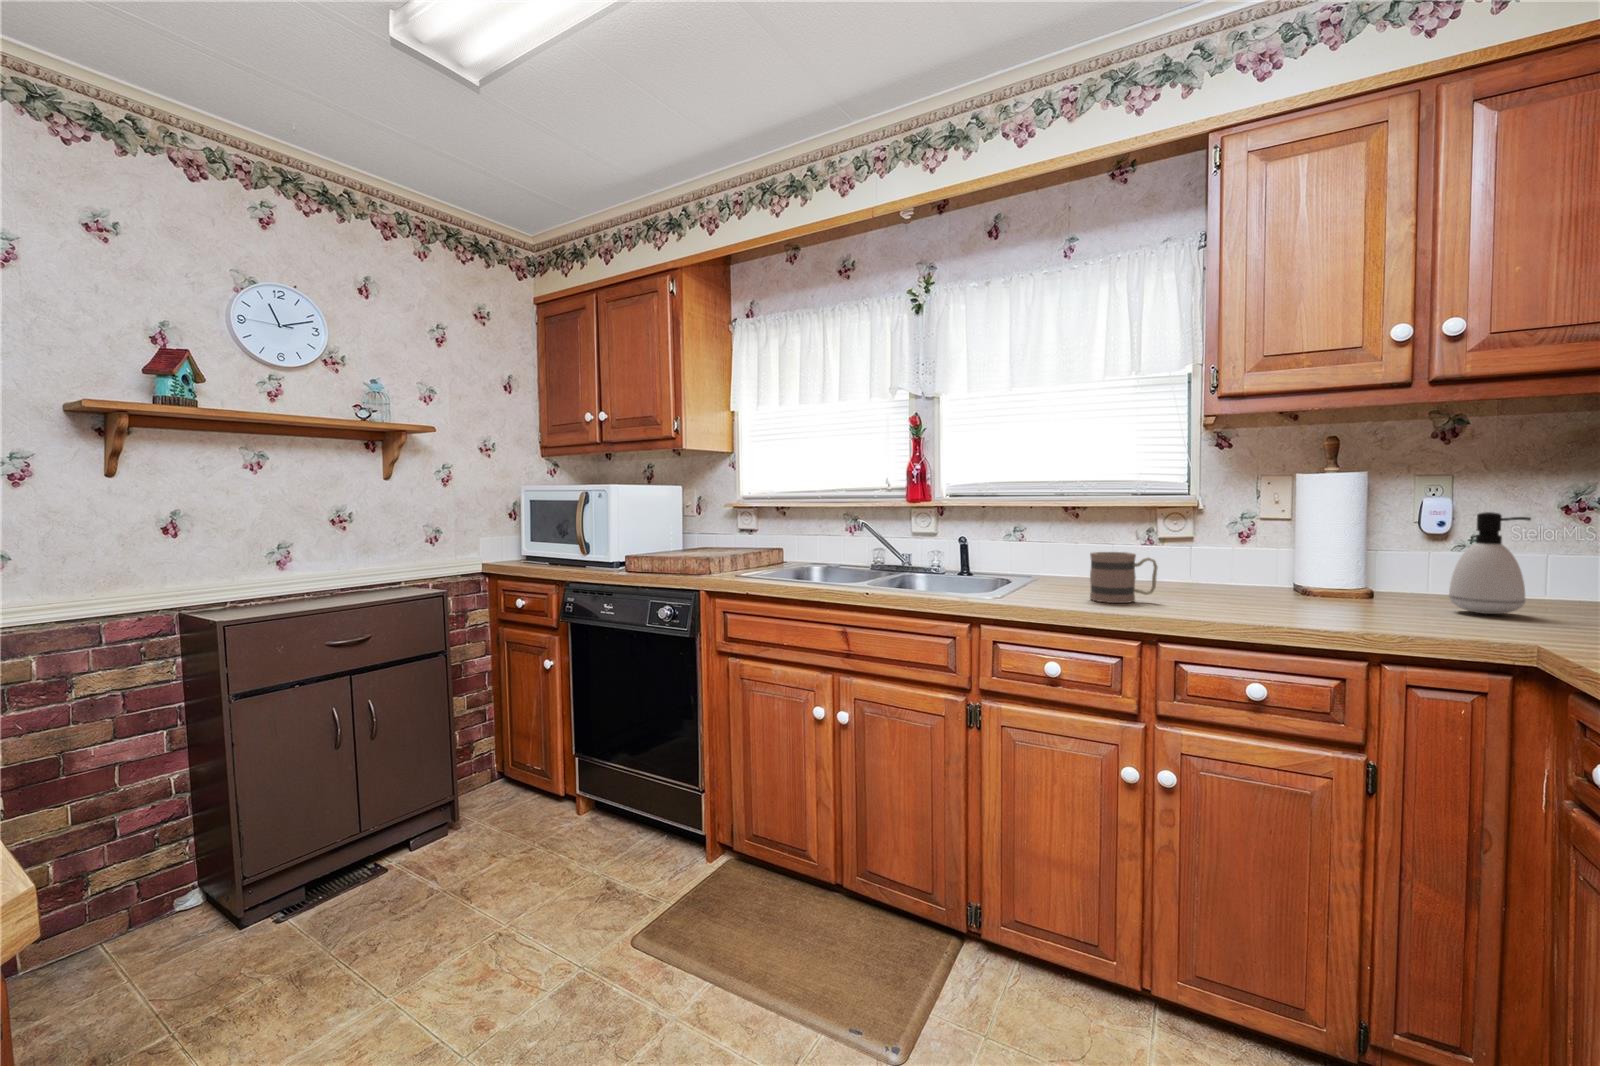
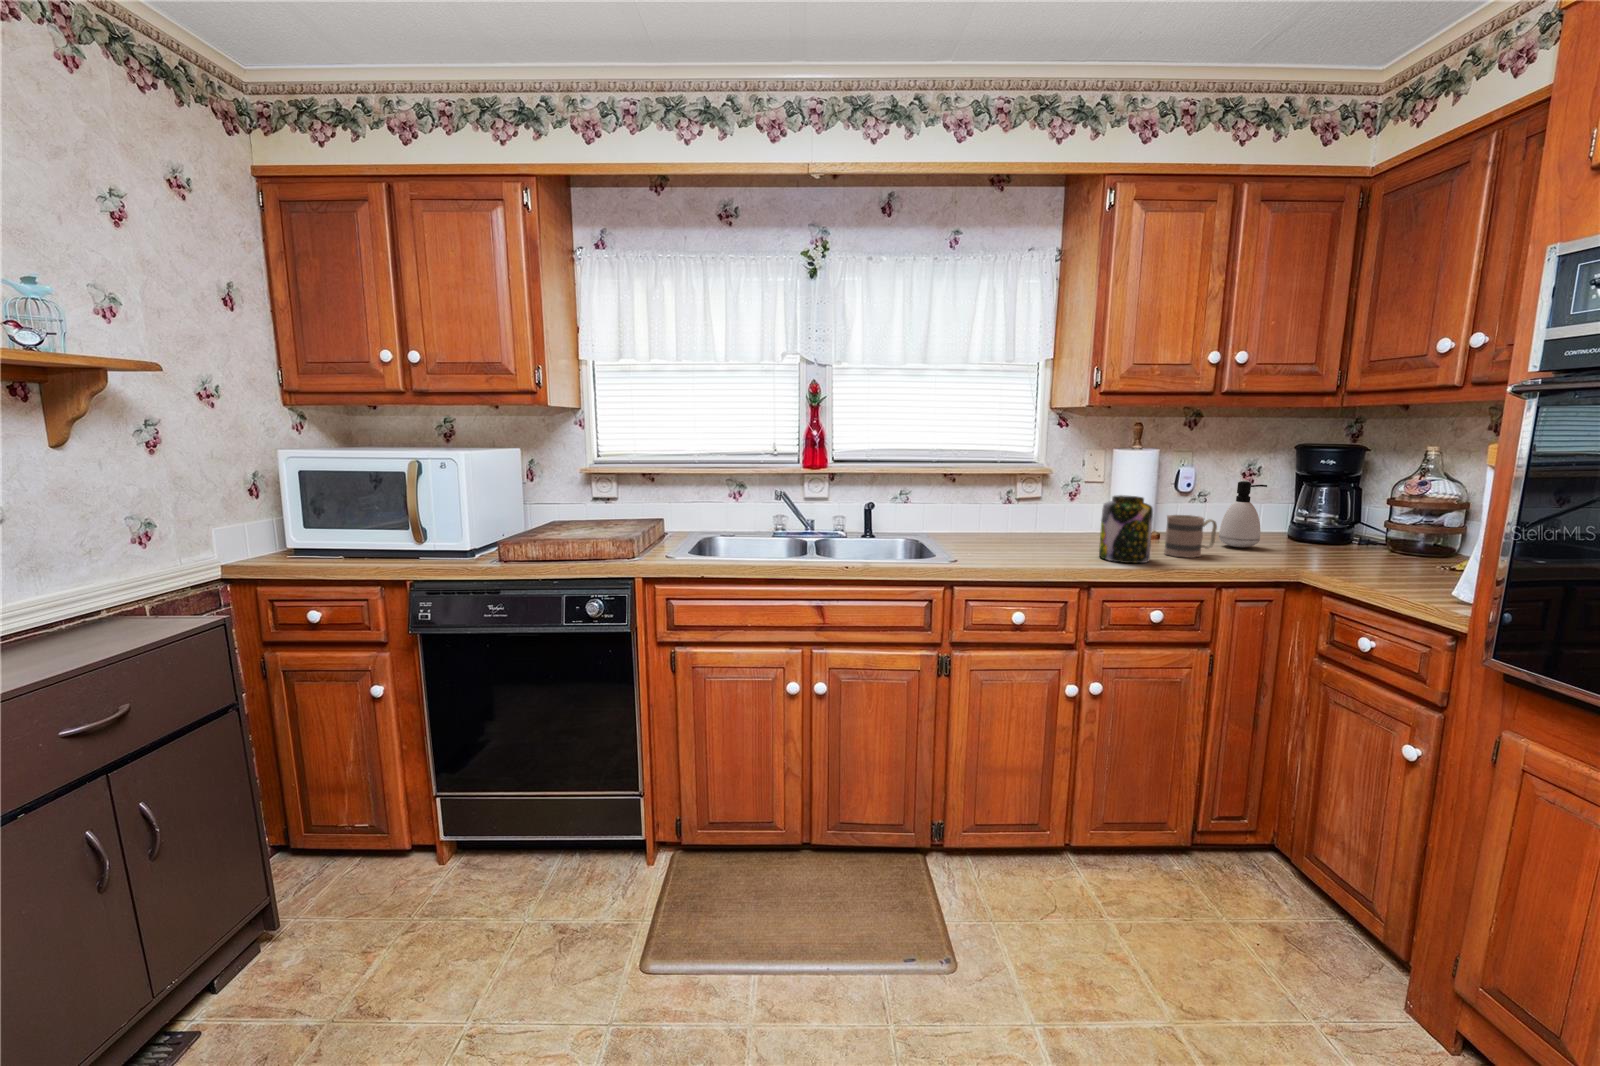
jar: none [1197,526,1267,615] -> present [1099,495,1153,563]
mug: present [1090,552,1157,603] -> present [1164,515,1217,558]

